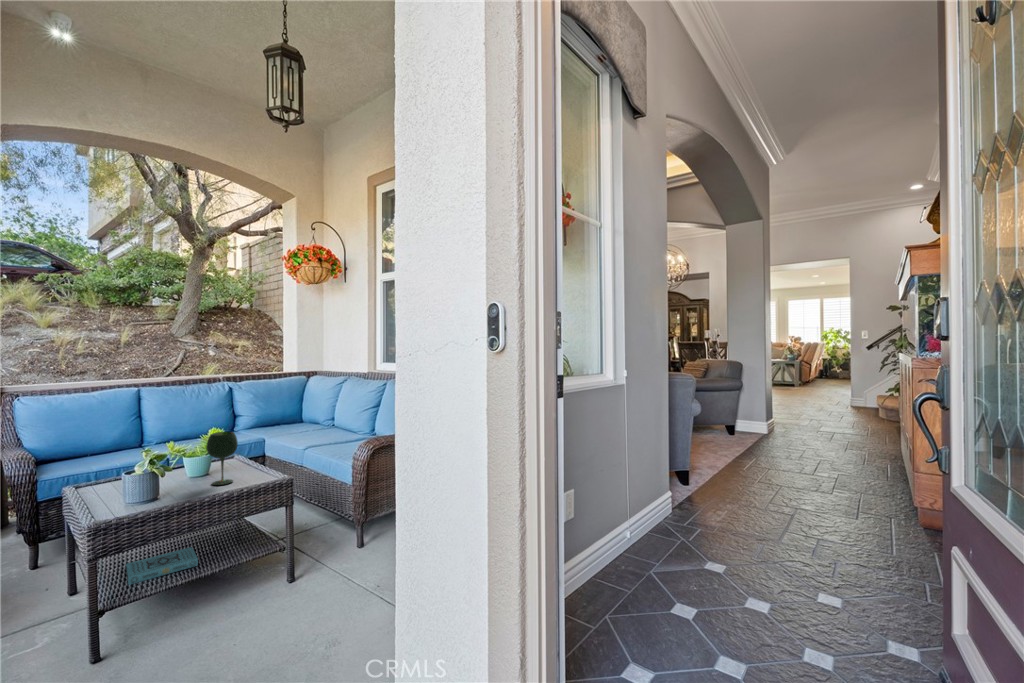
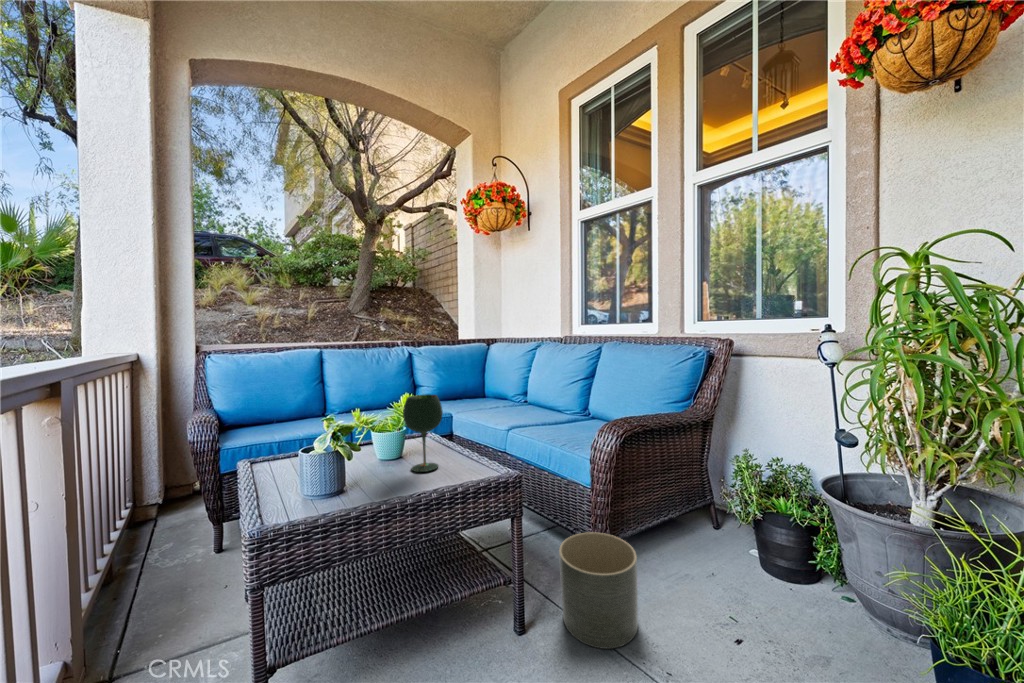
planter: none [316,522,367,586] -> present [559,532,638,649]
book: present [126,547,198,585] -> none [307,560,402,633]

